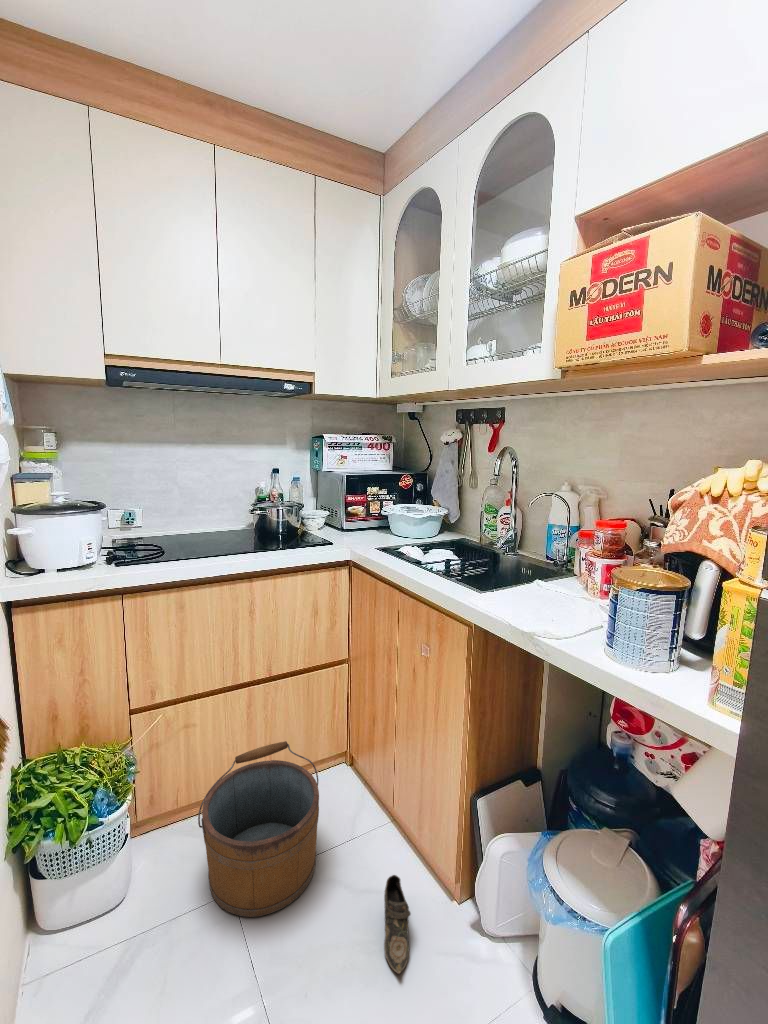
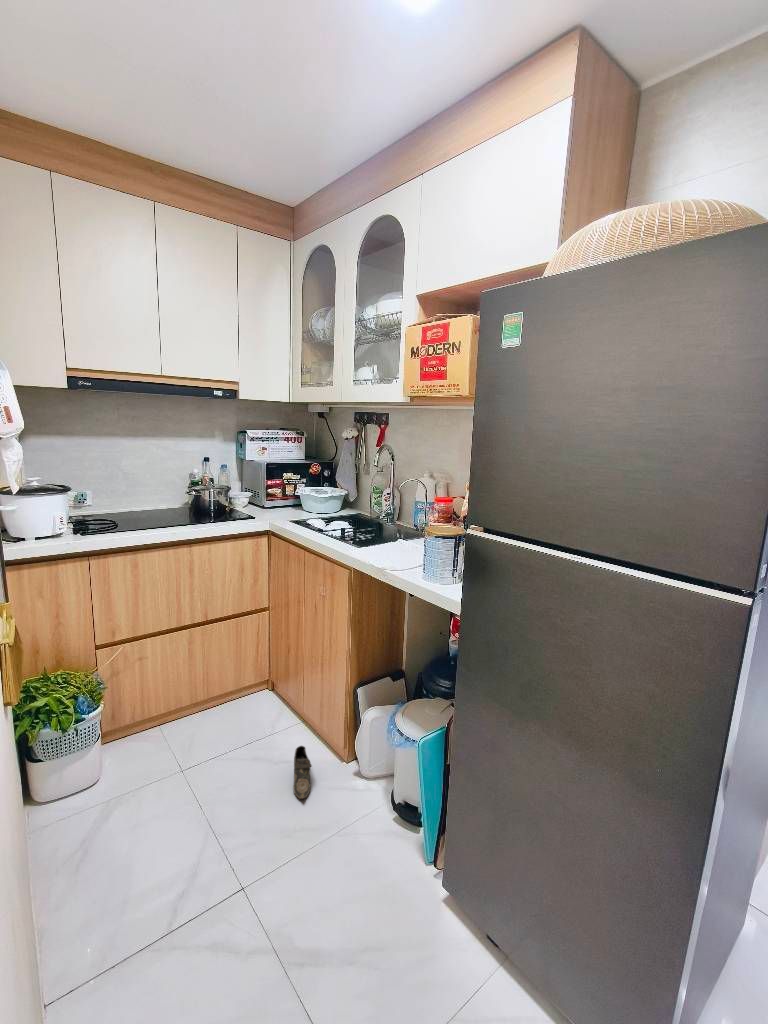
bucket: present [198,741,319,917] -> none [156,661,247,781]

